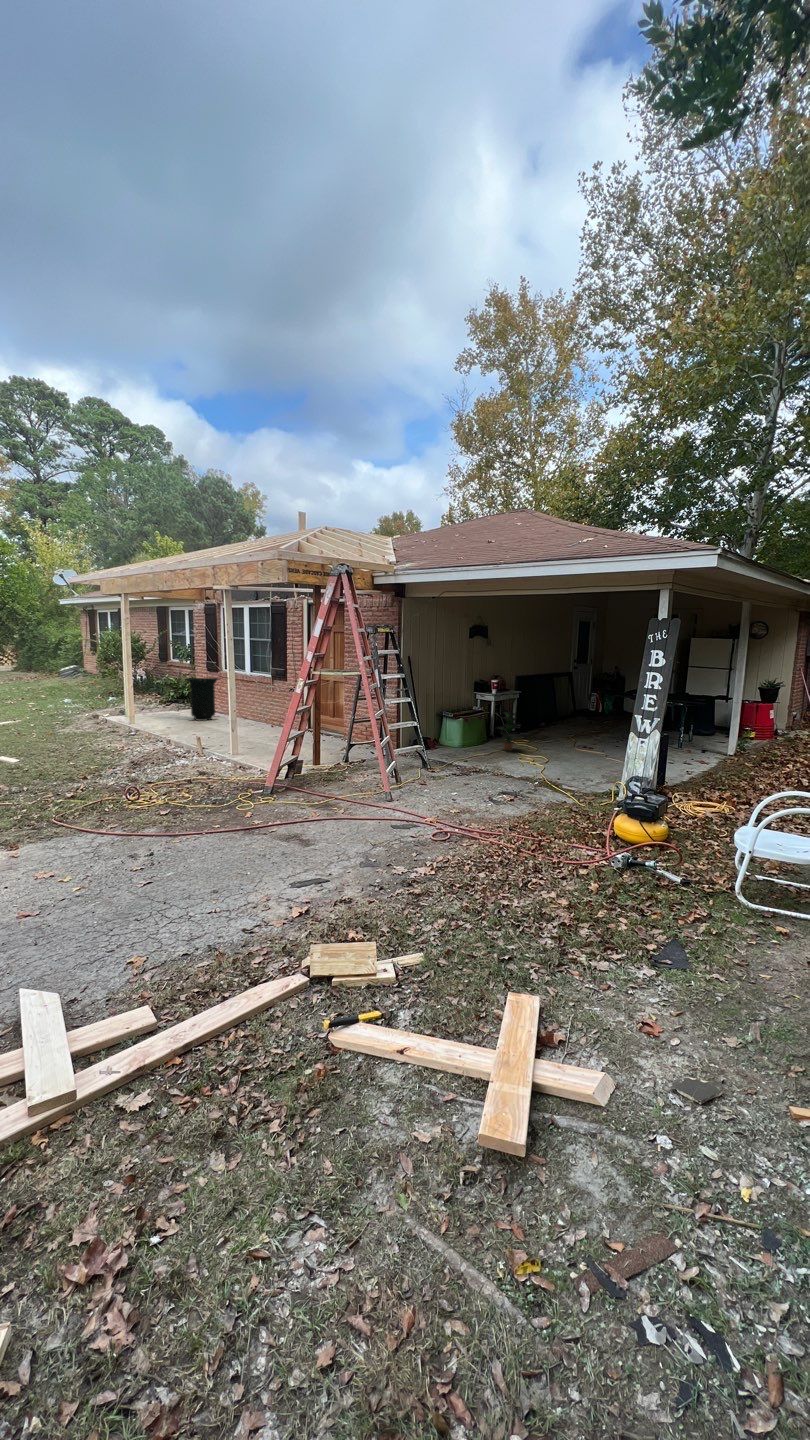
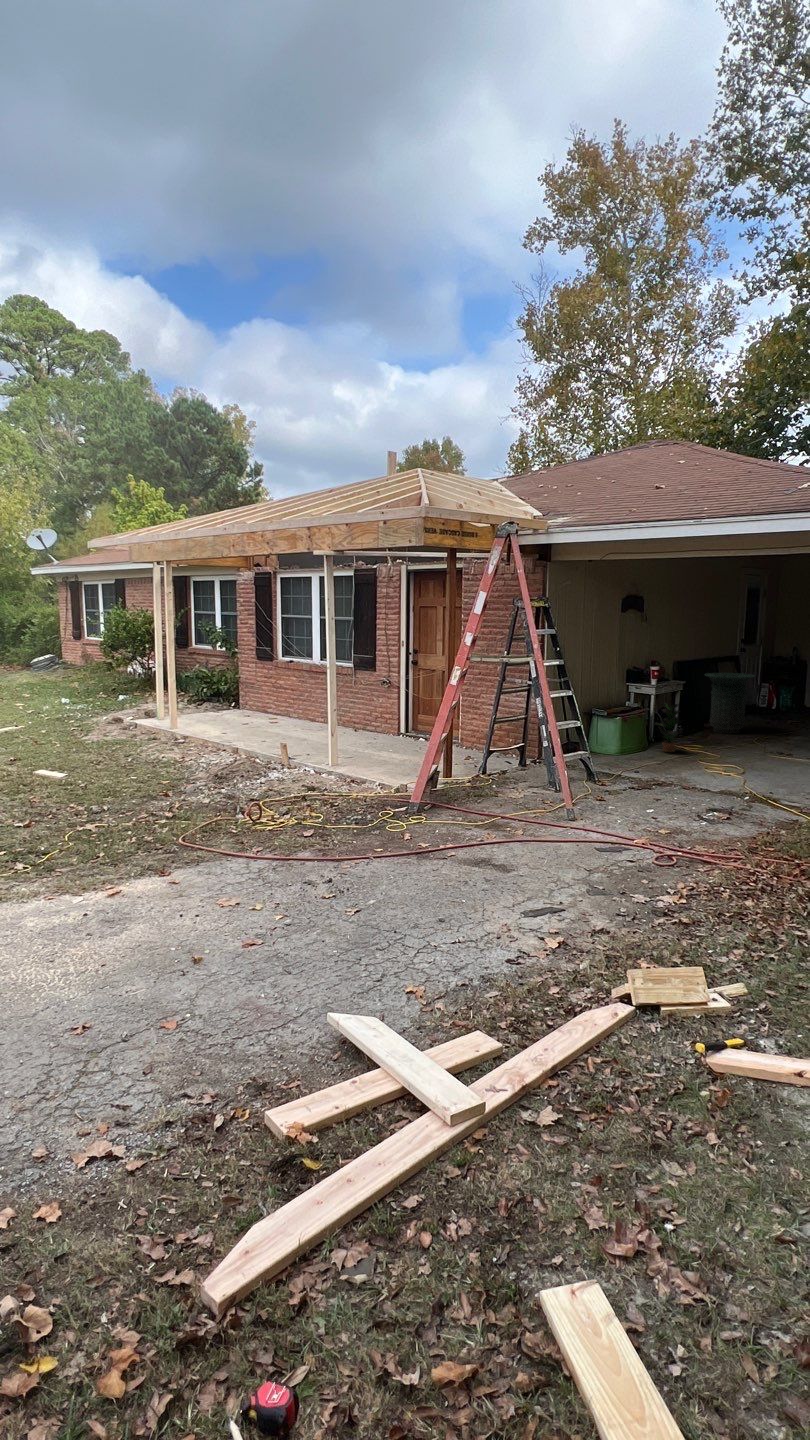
trash can: present [186,678,219,721] -> present [705,673,755,734]

